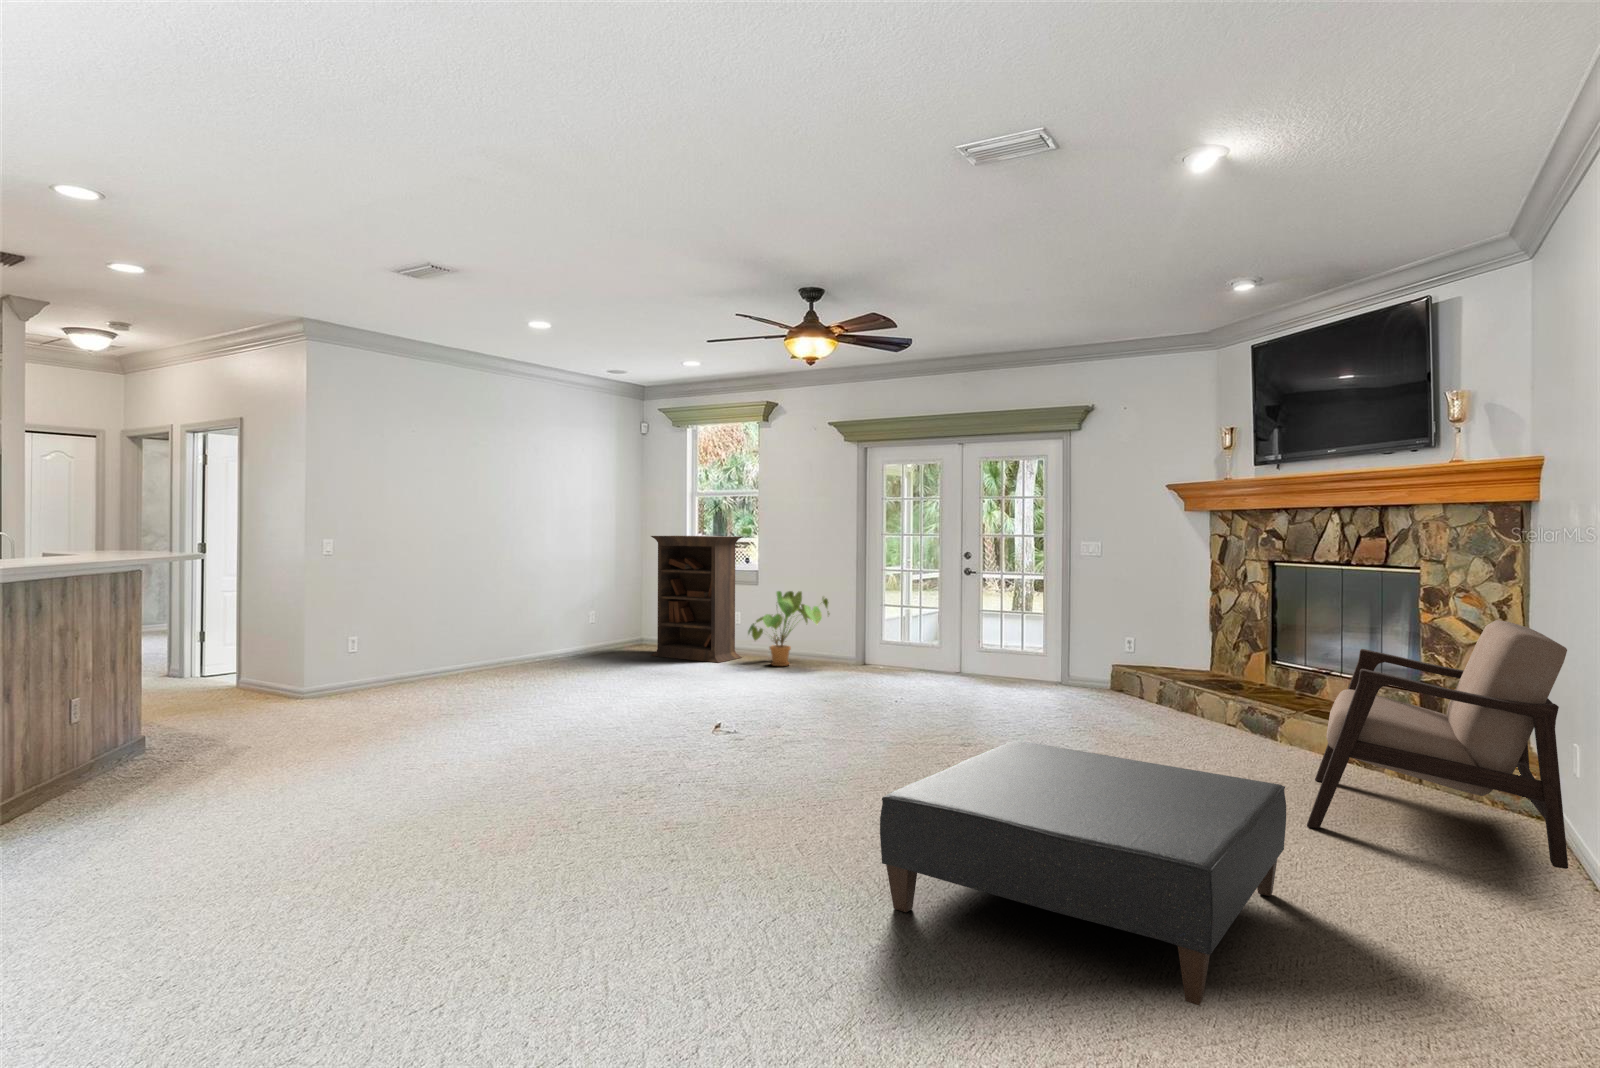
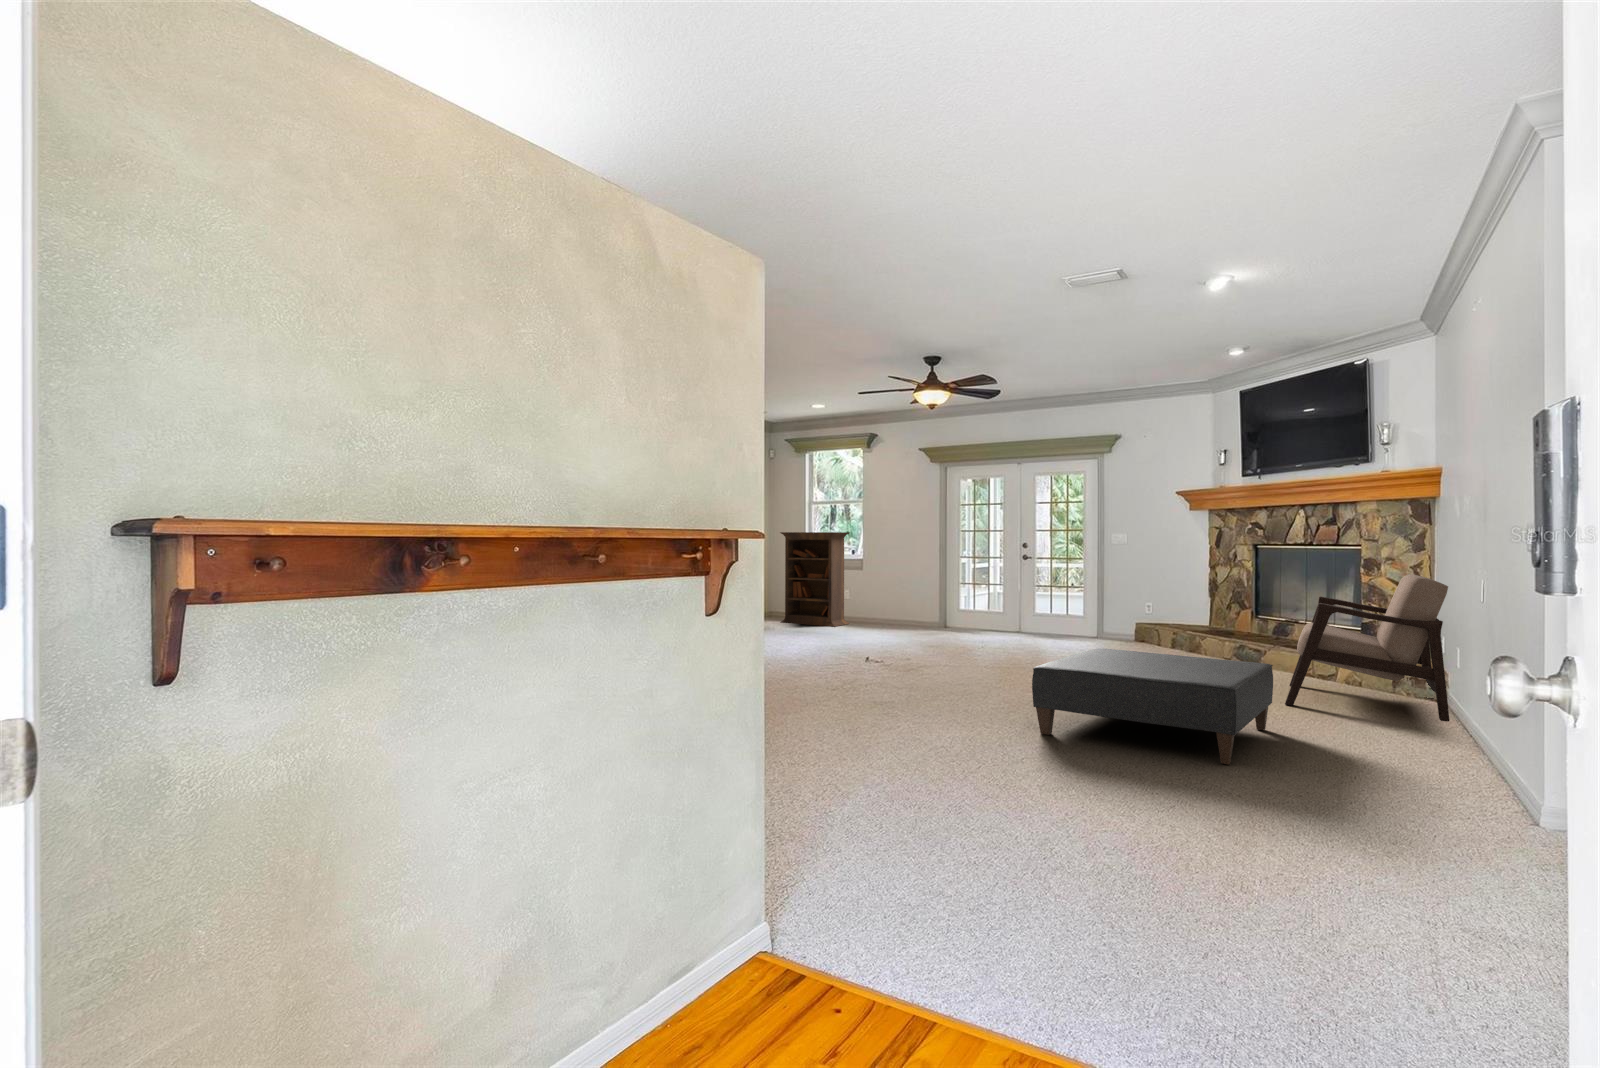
house plant: present [748,591,829,666] -> none [858,572,918,629]

